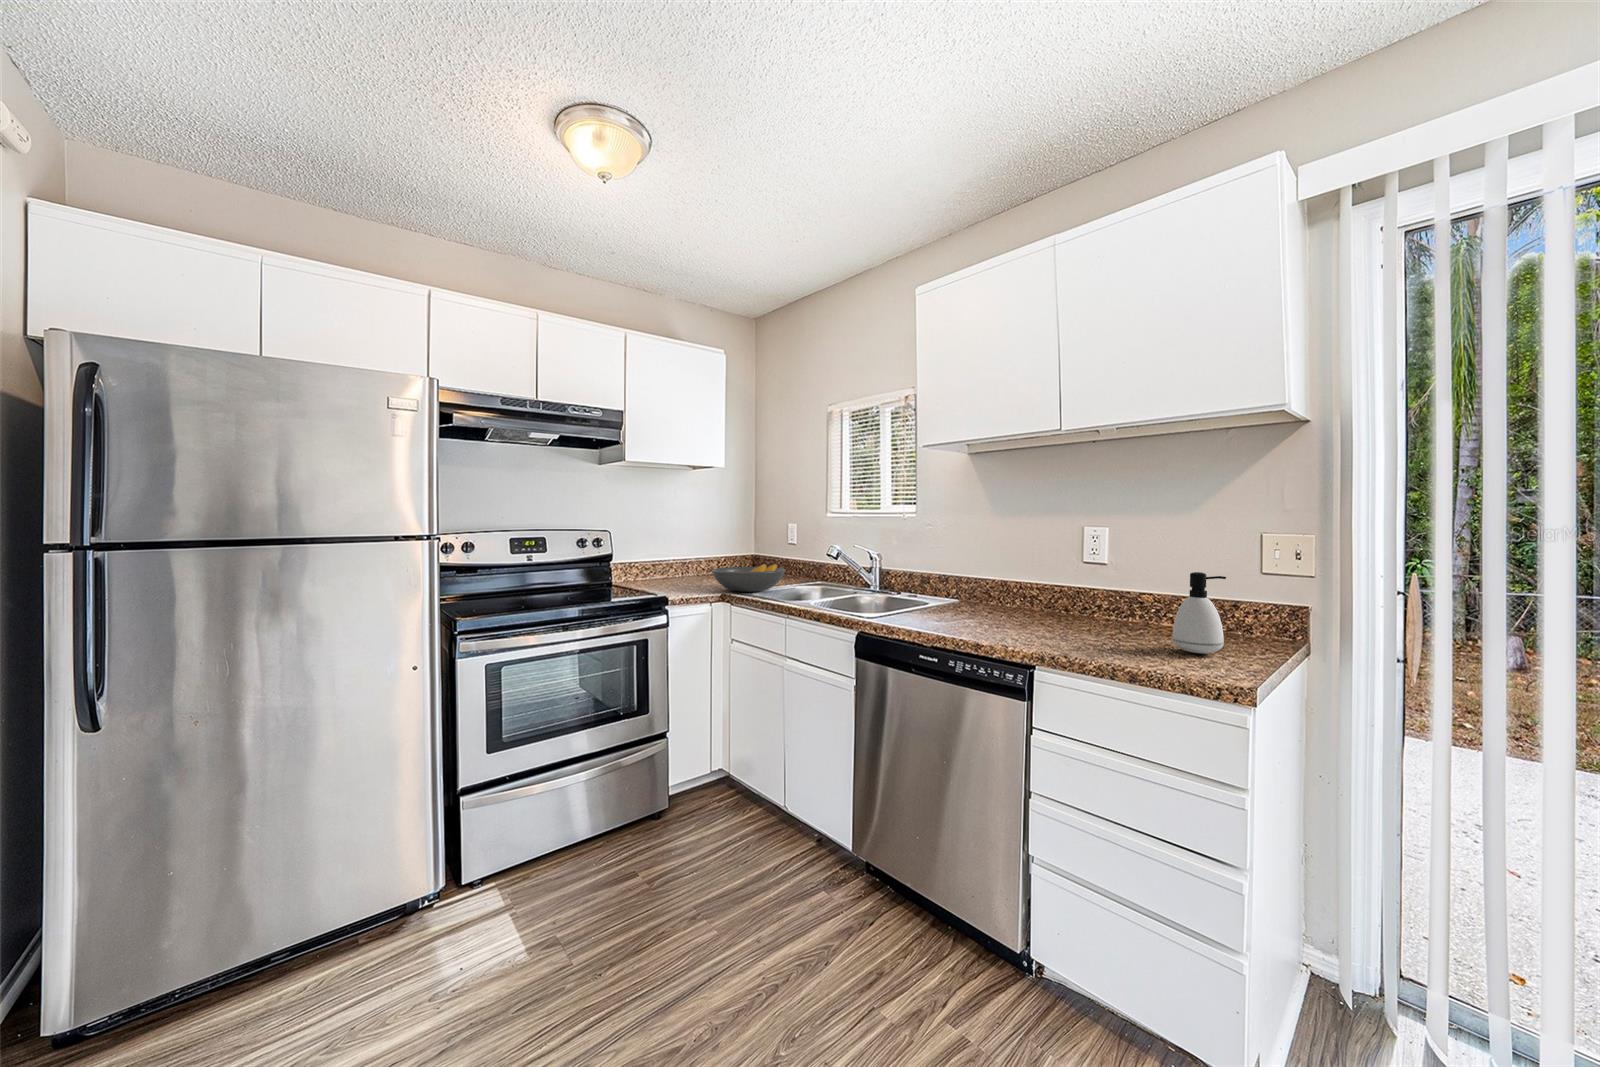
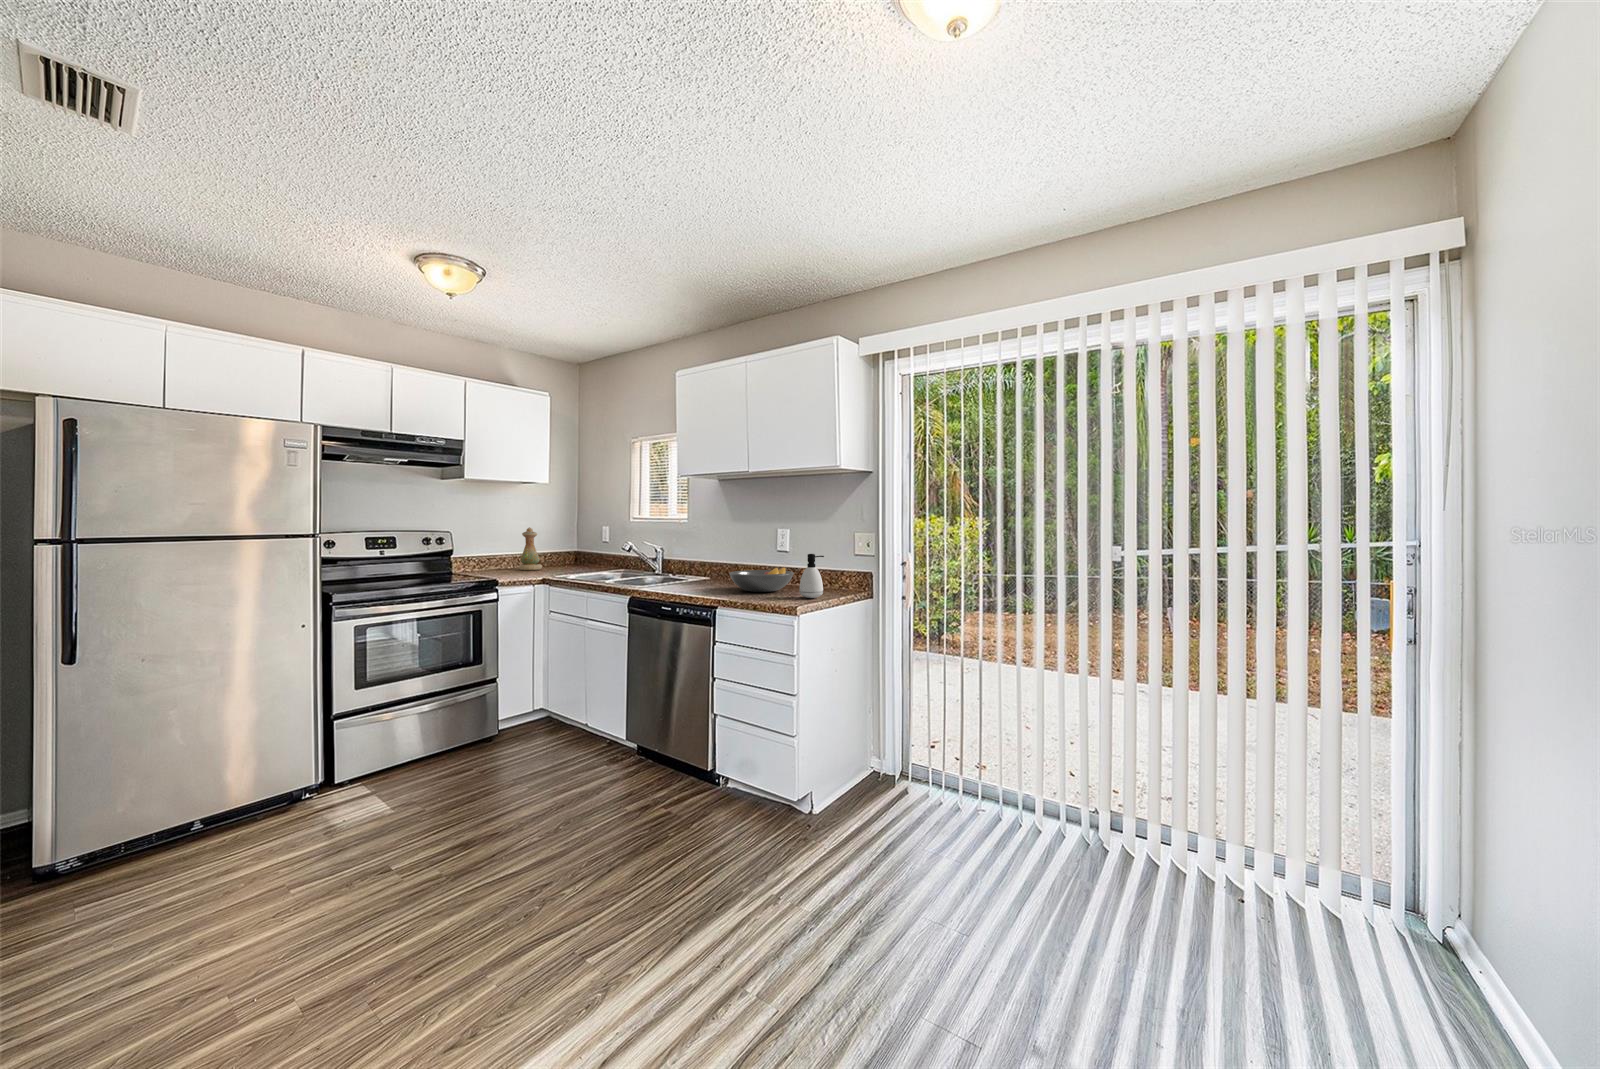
vase: none [690,524,718,580] -> present [518,527,542,570]
fruit bowl: present [711,564,786,592] -> present [729,567,794,592]

